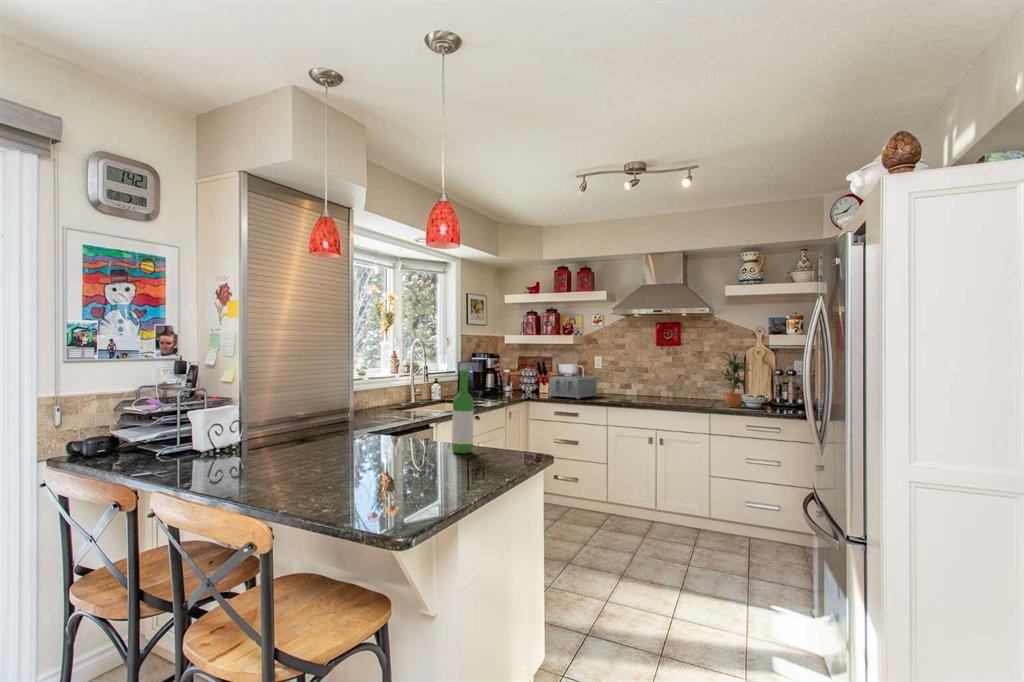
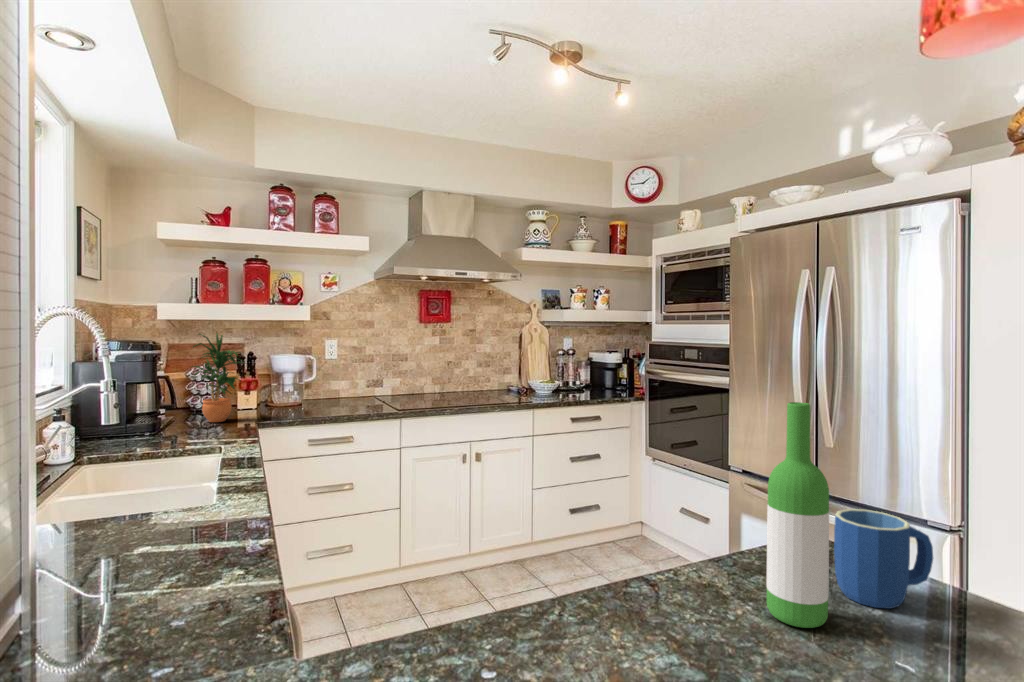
potted plant: present [722,352,750,407] -> present [193,333,243,422]
toaster: present [548,376,597,399] -> none [281,374,351,415]
mug: none [488,422,517,460] -> present [834,509,933,609]

